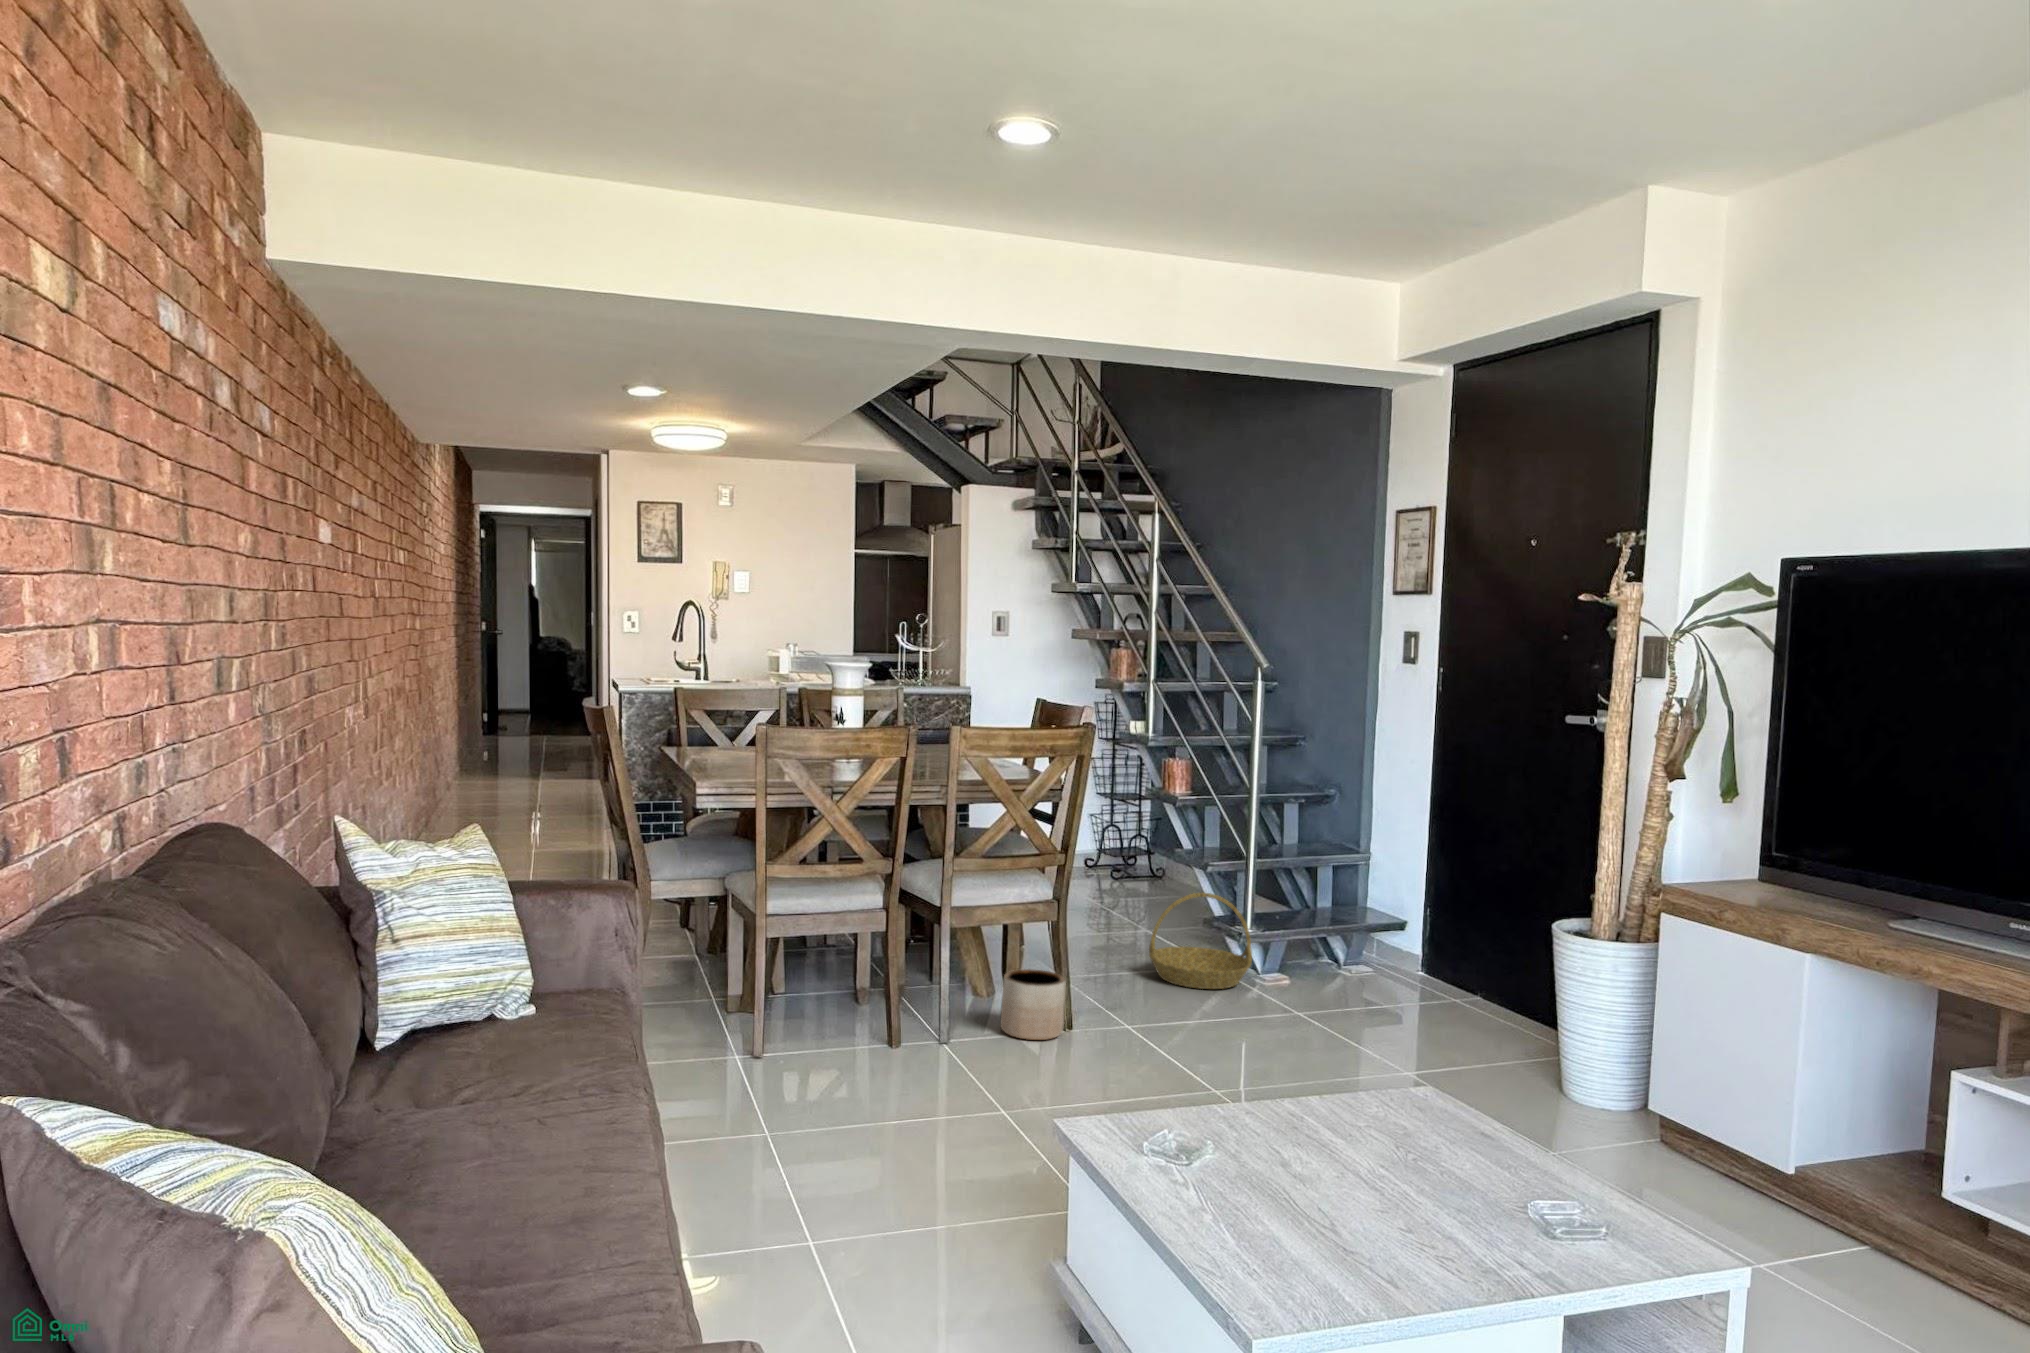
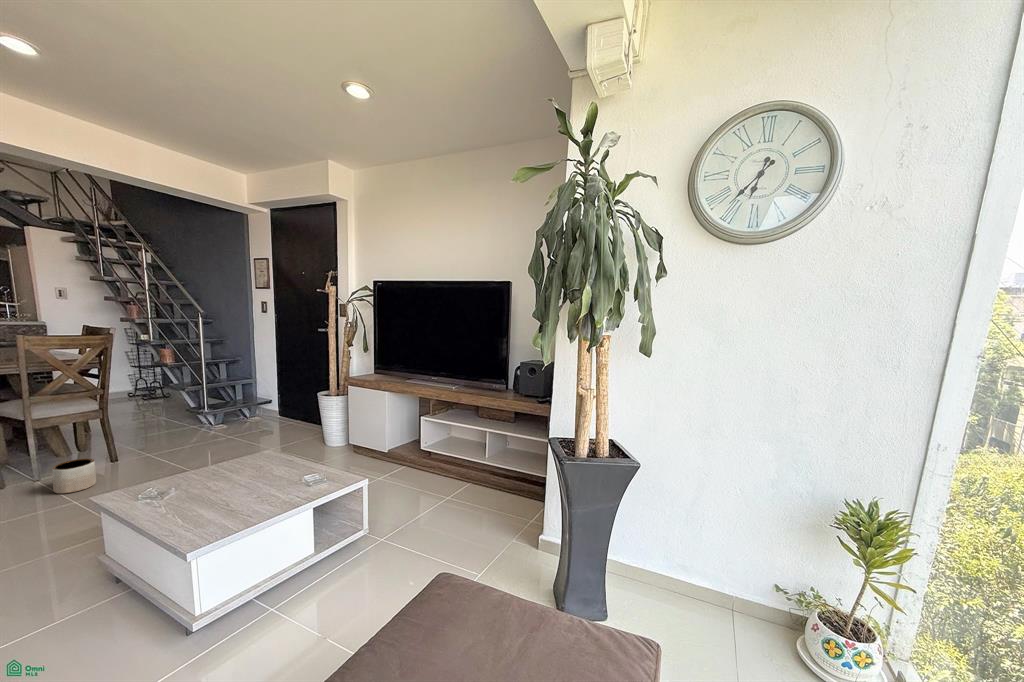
basket: present [1149,893,1252,989] -> none [153,404,205,442]

